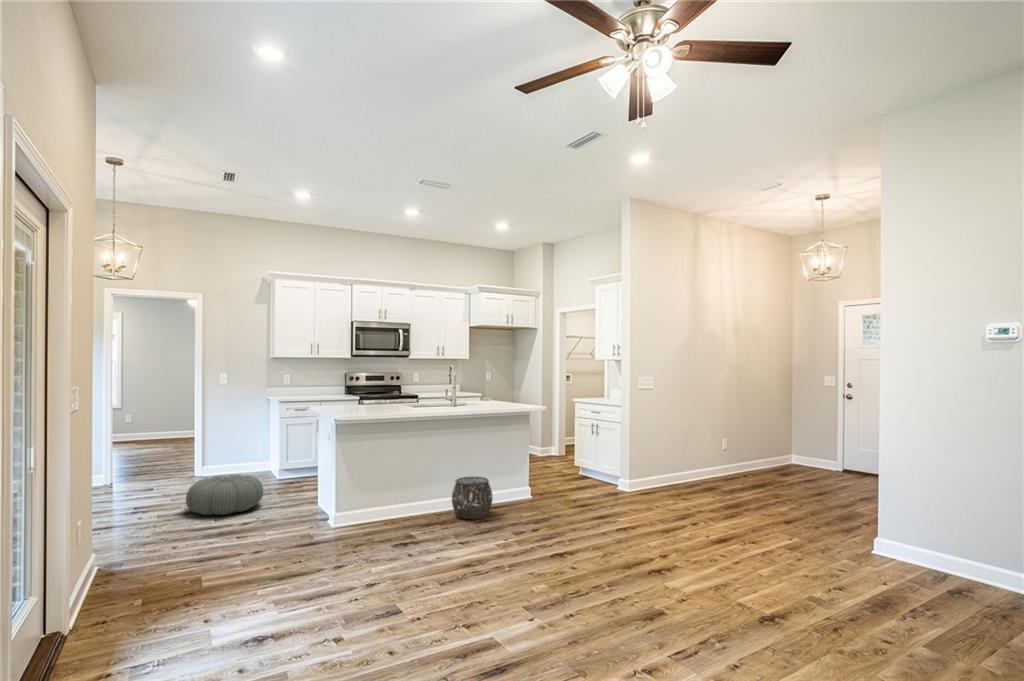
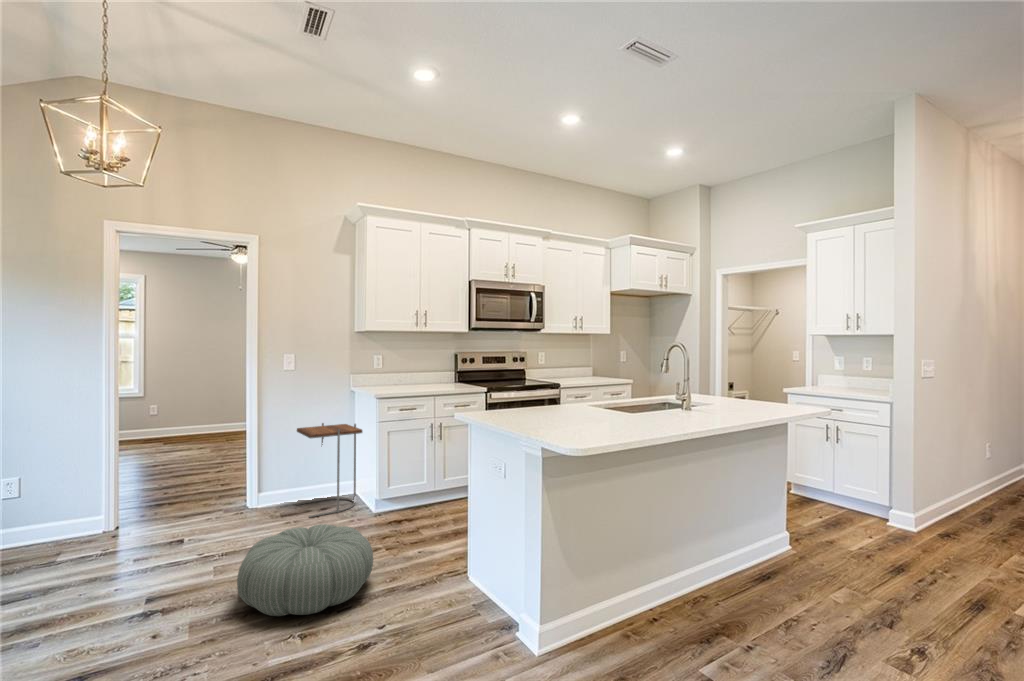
side table: none [226,421,272,482] -> present [296,423,362,517]
woven basket: present [452,477,493,519] -> none [737,537,828,634]

